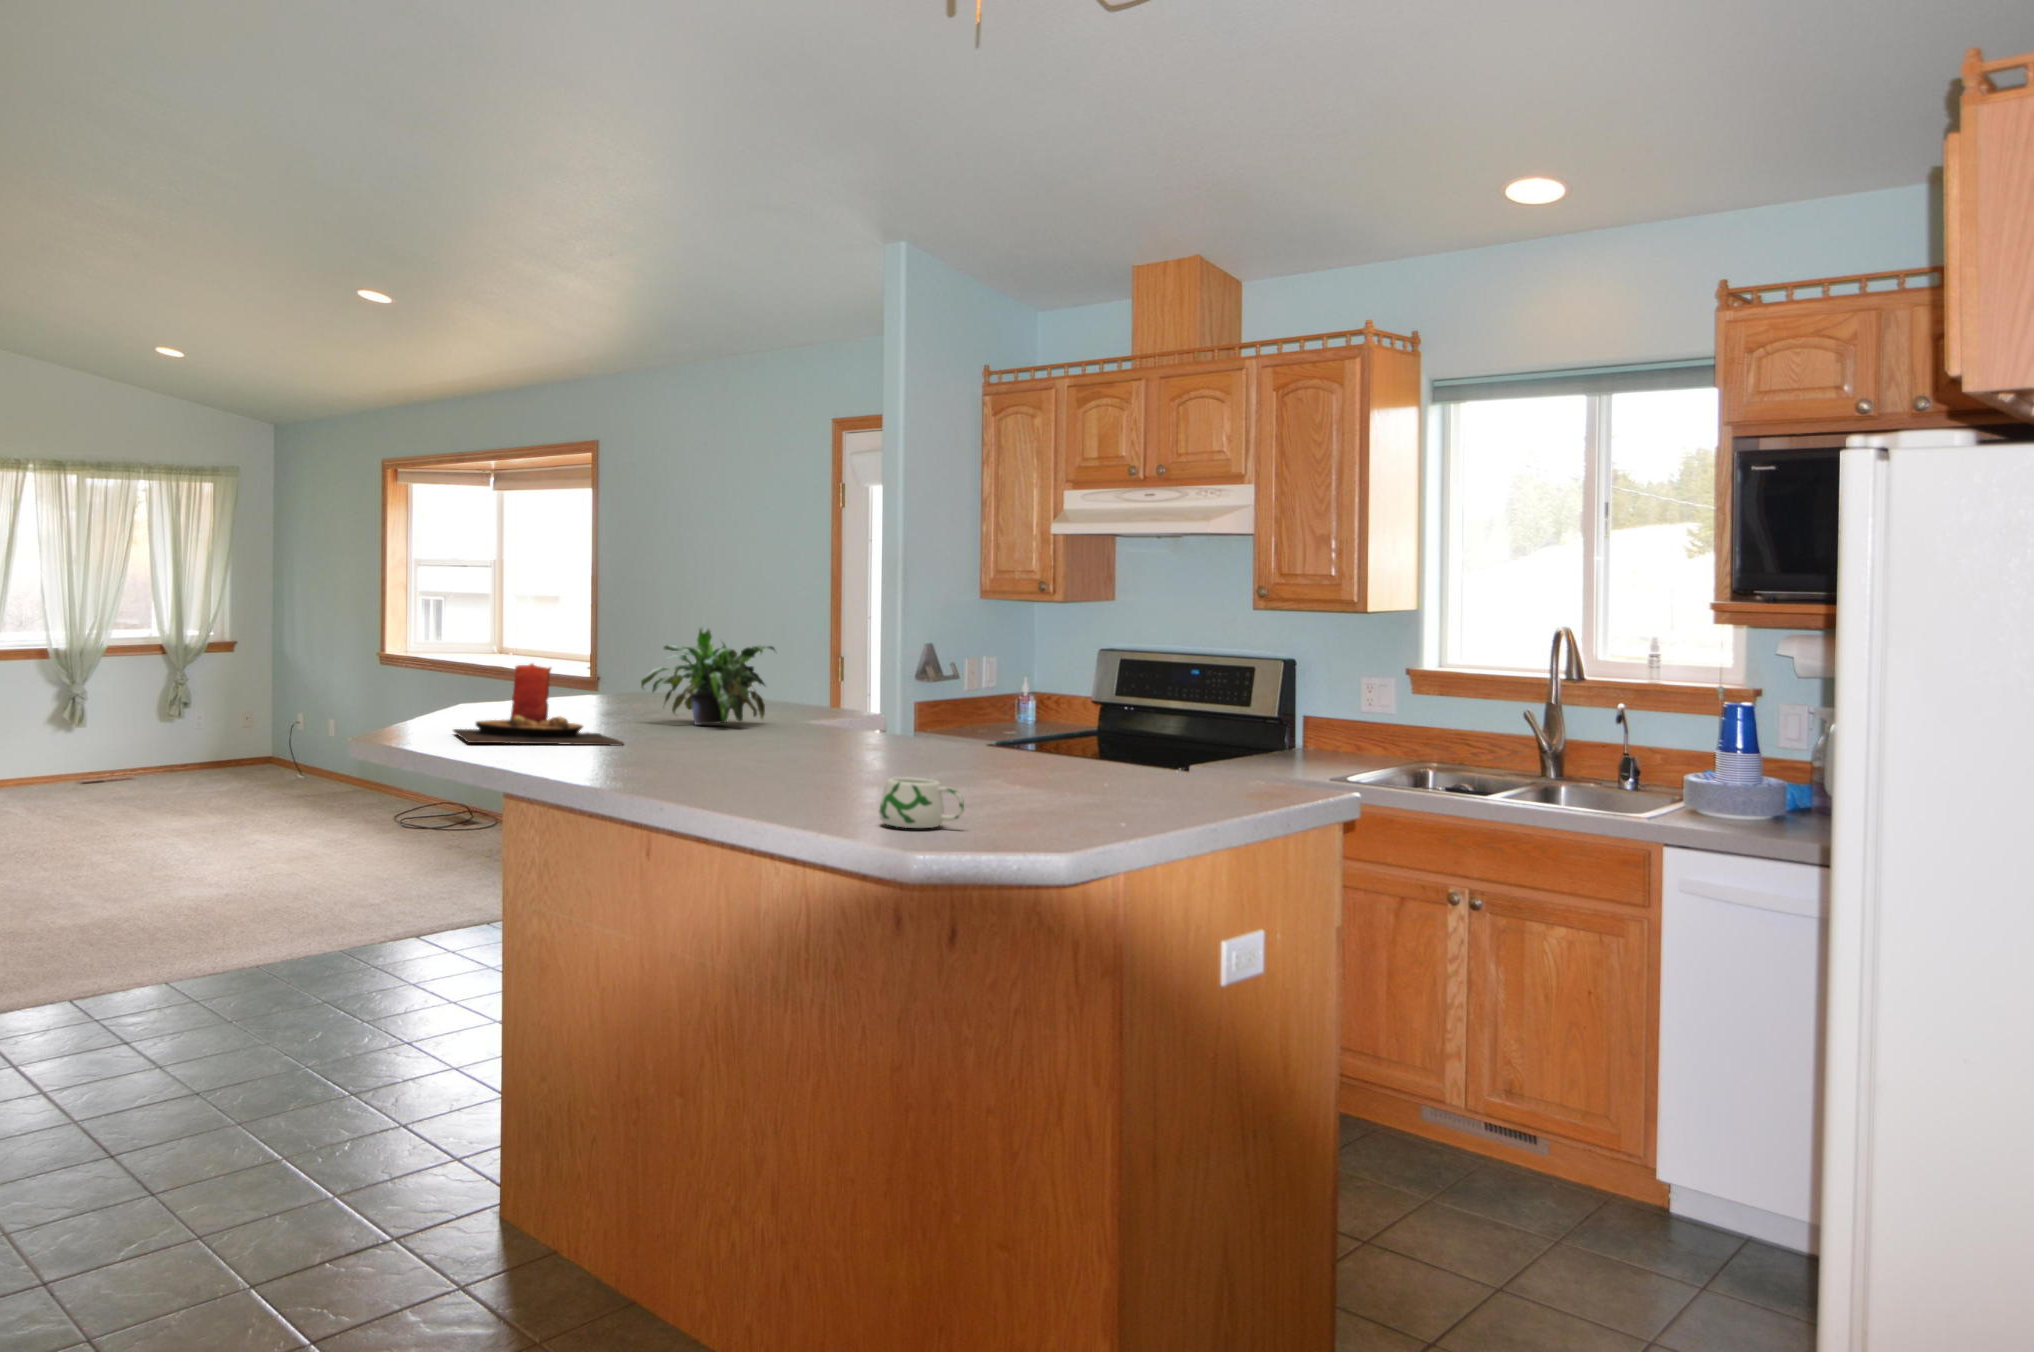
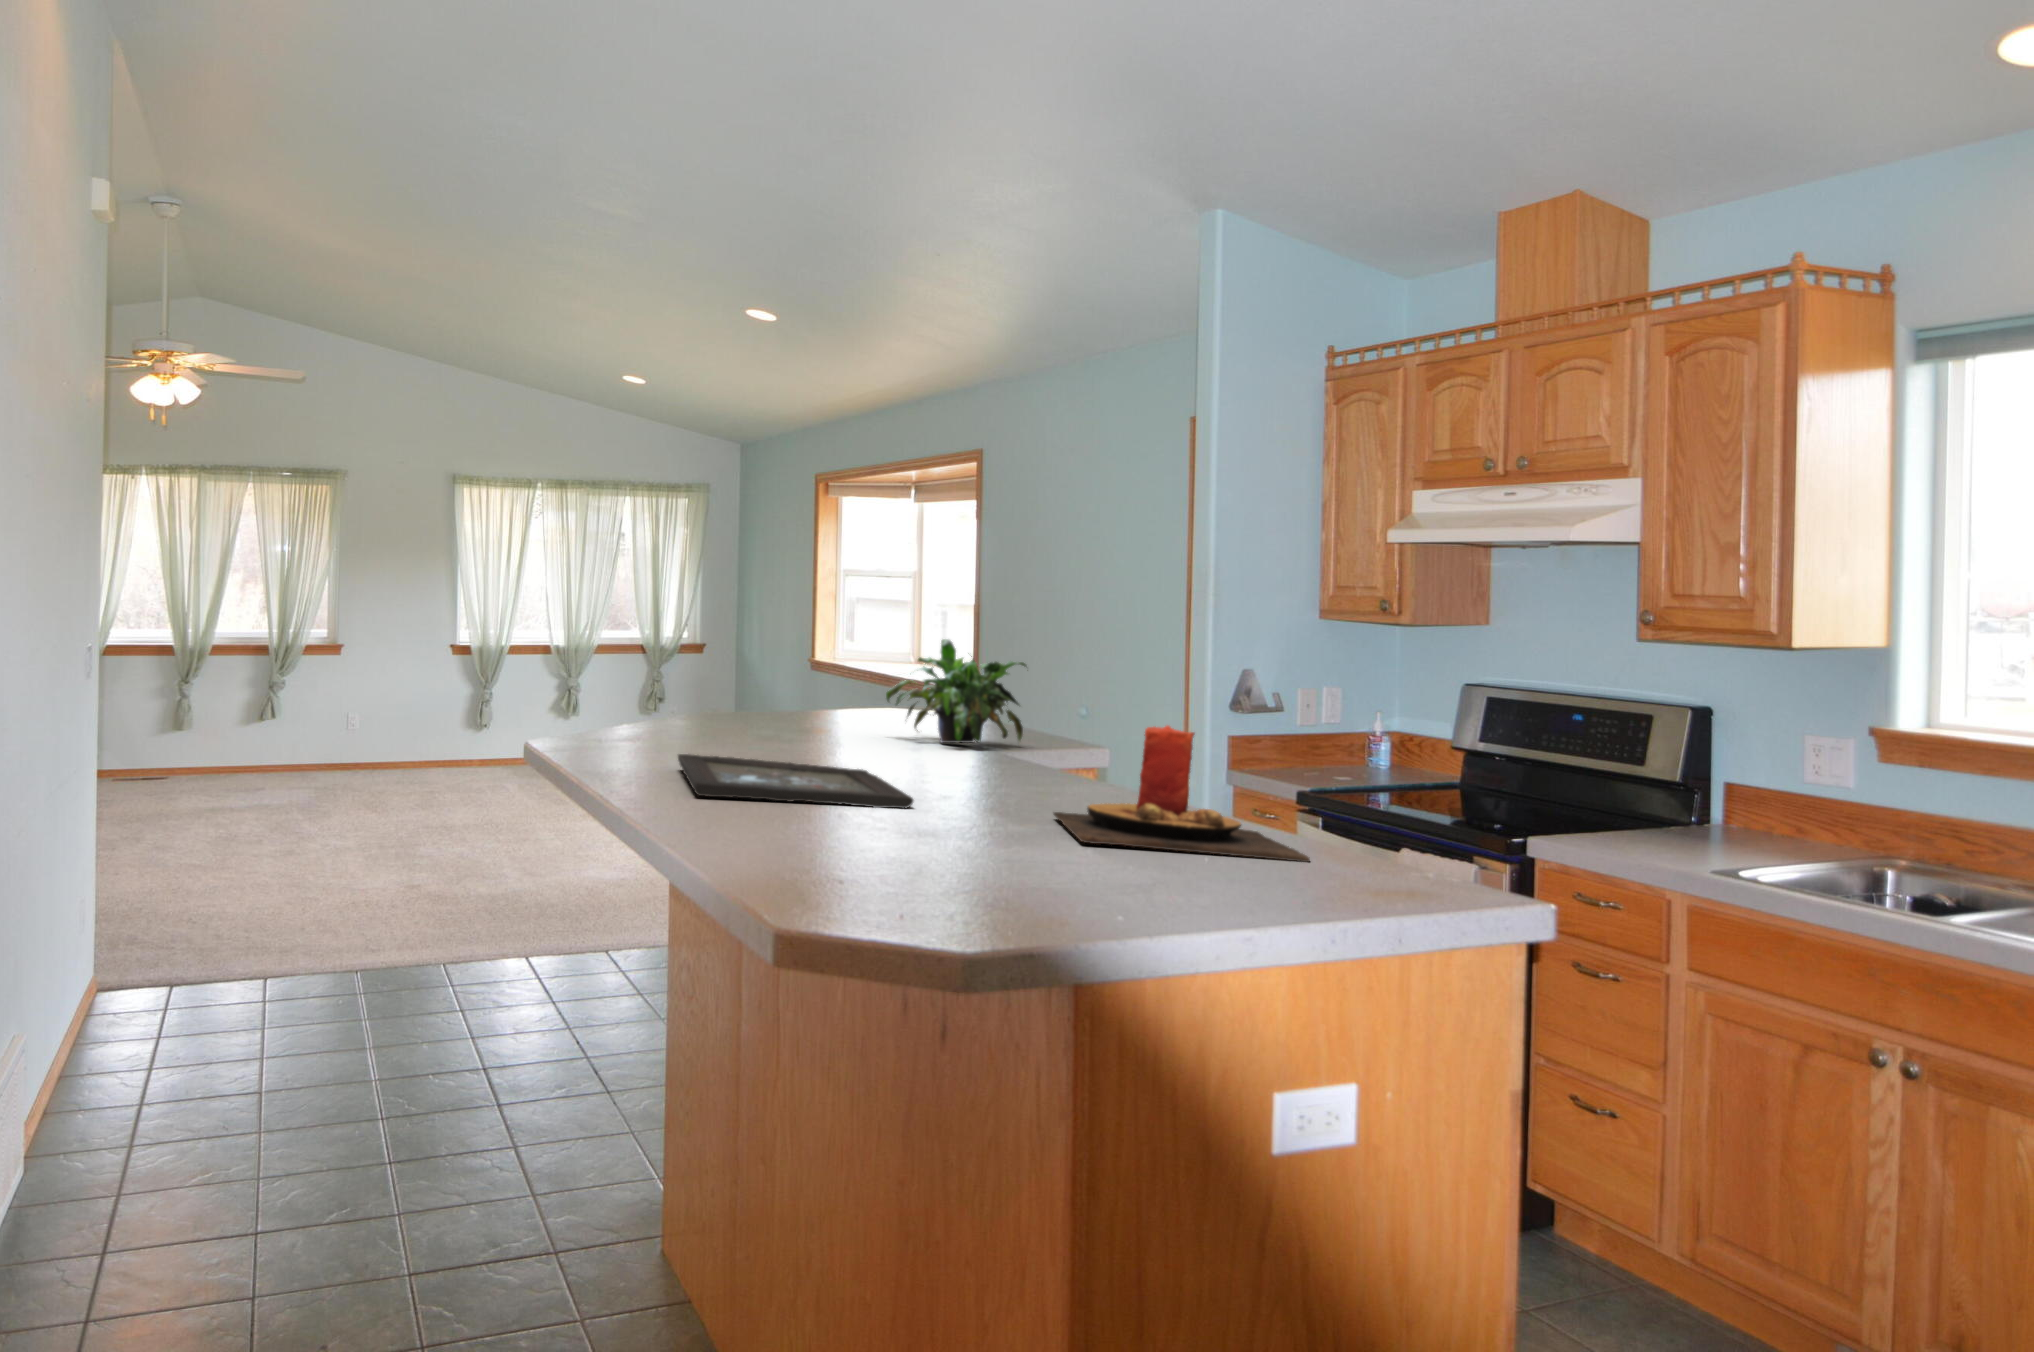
candle: present [453,664,624,746] -> present [1054,726,1310,862]
tray: none [553,750,827,787] -> present [678,754,914,808]
mug: present [879,777,964,828] -> none [841,803,925,861]

